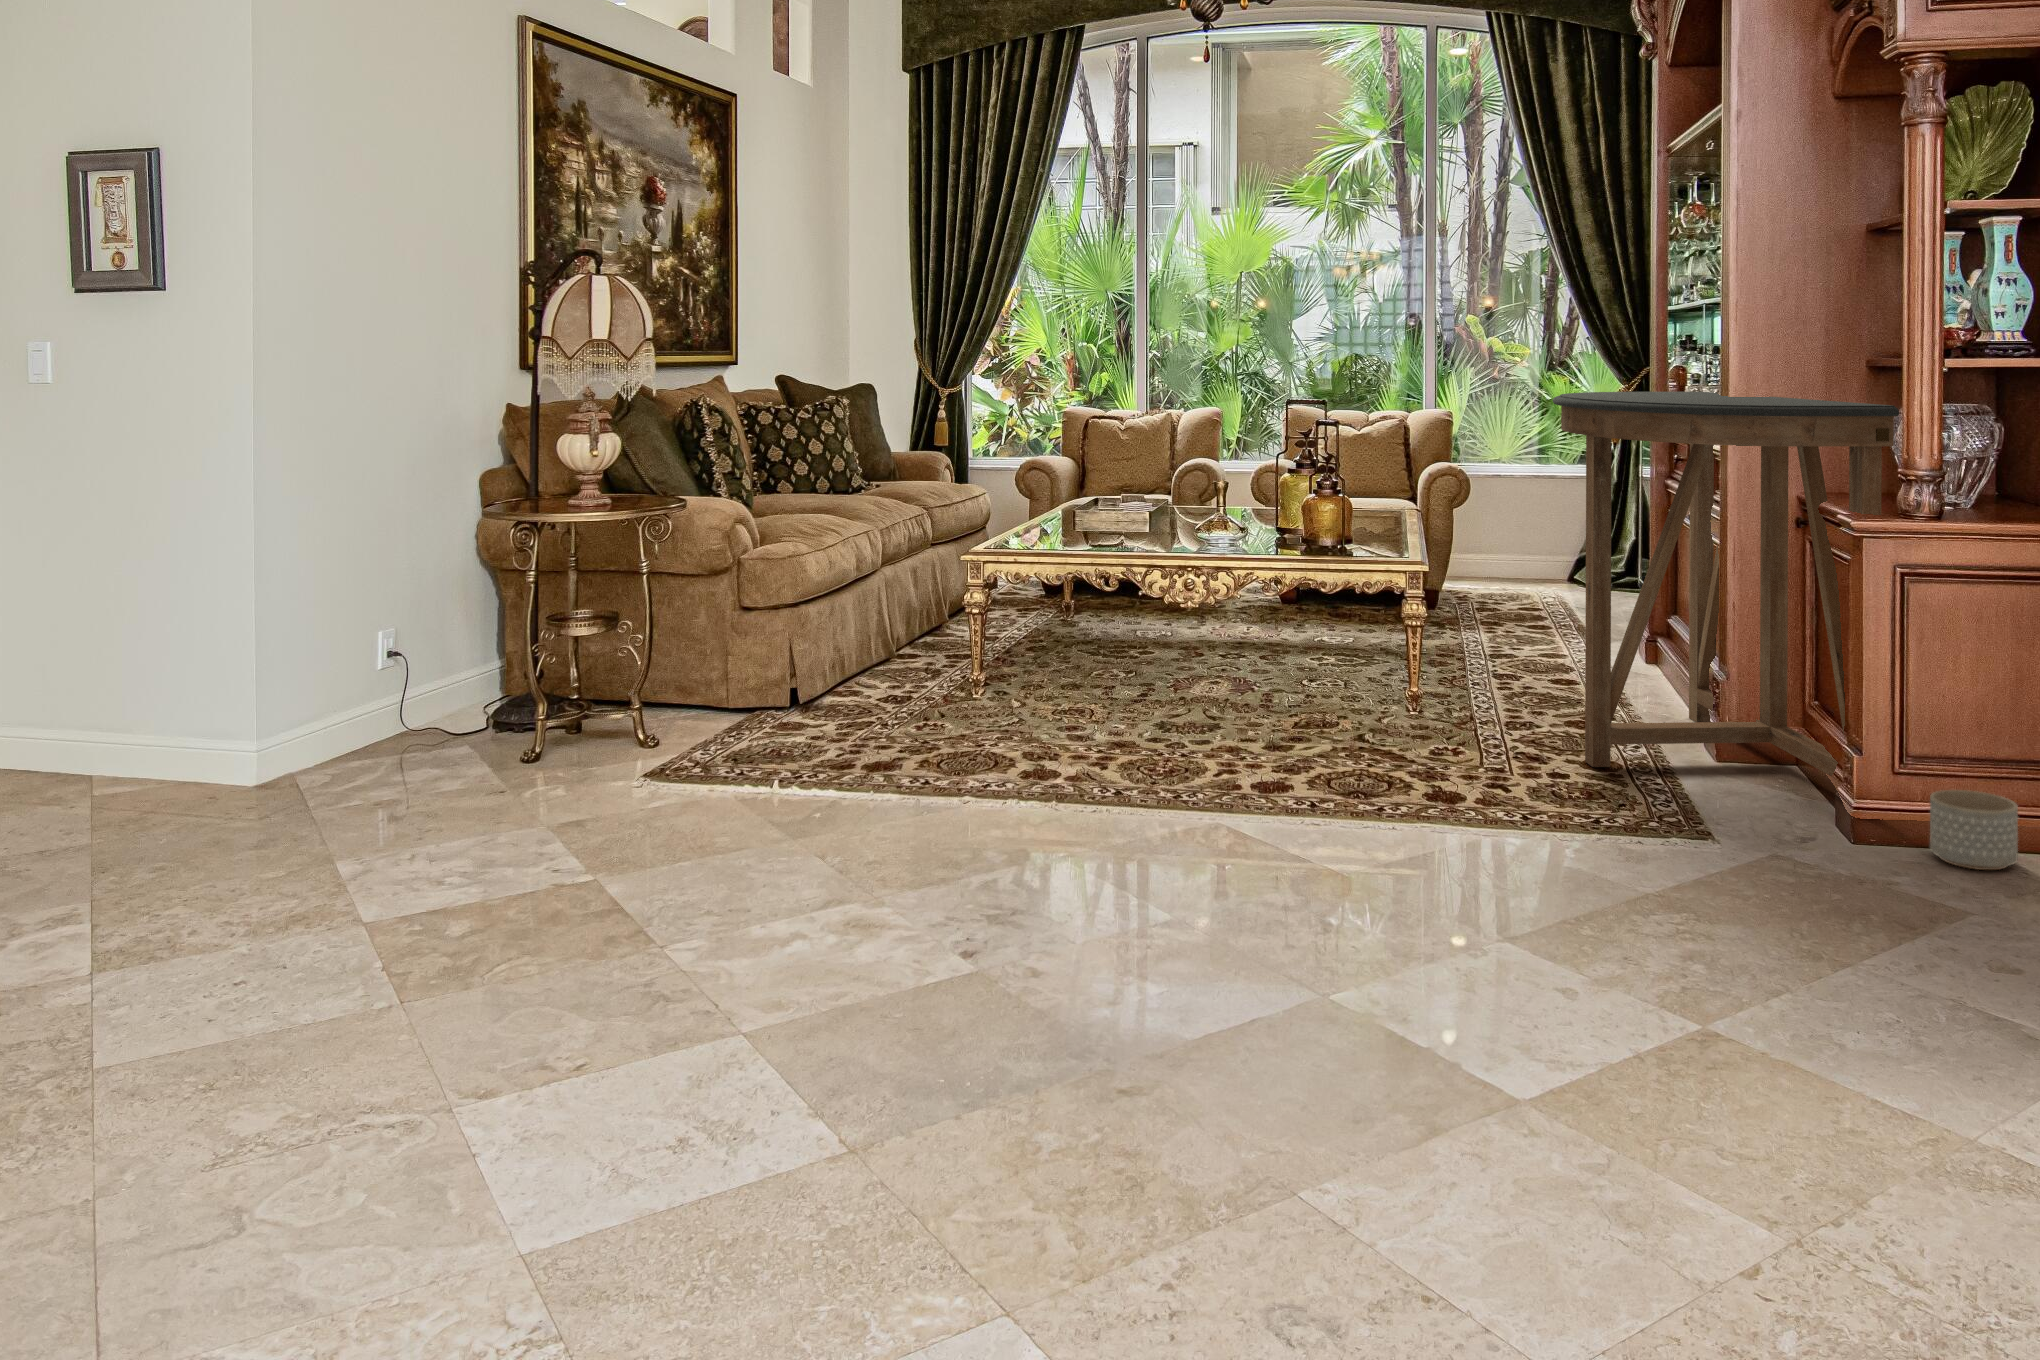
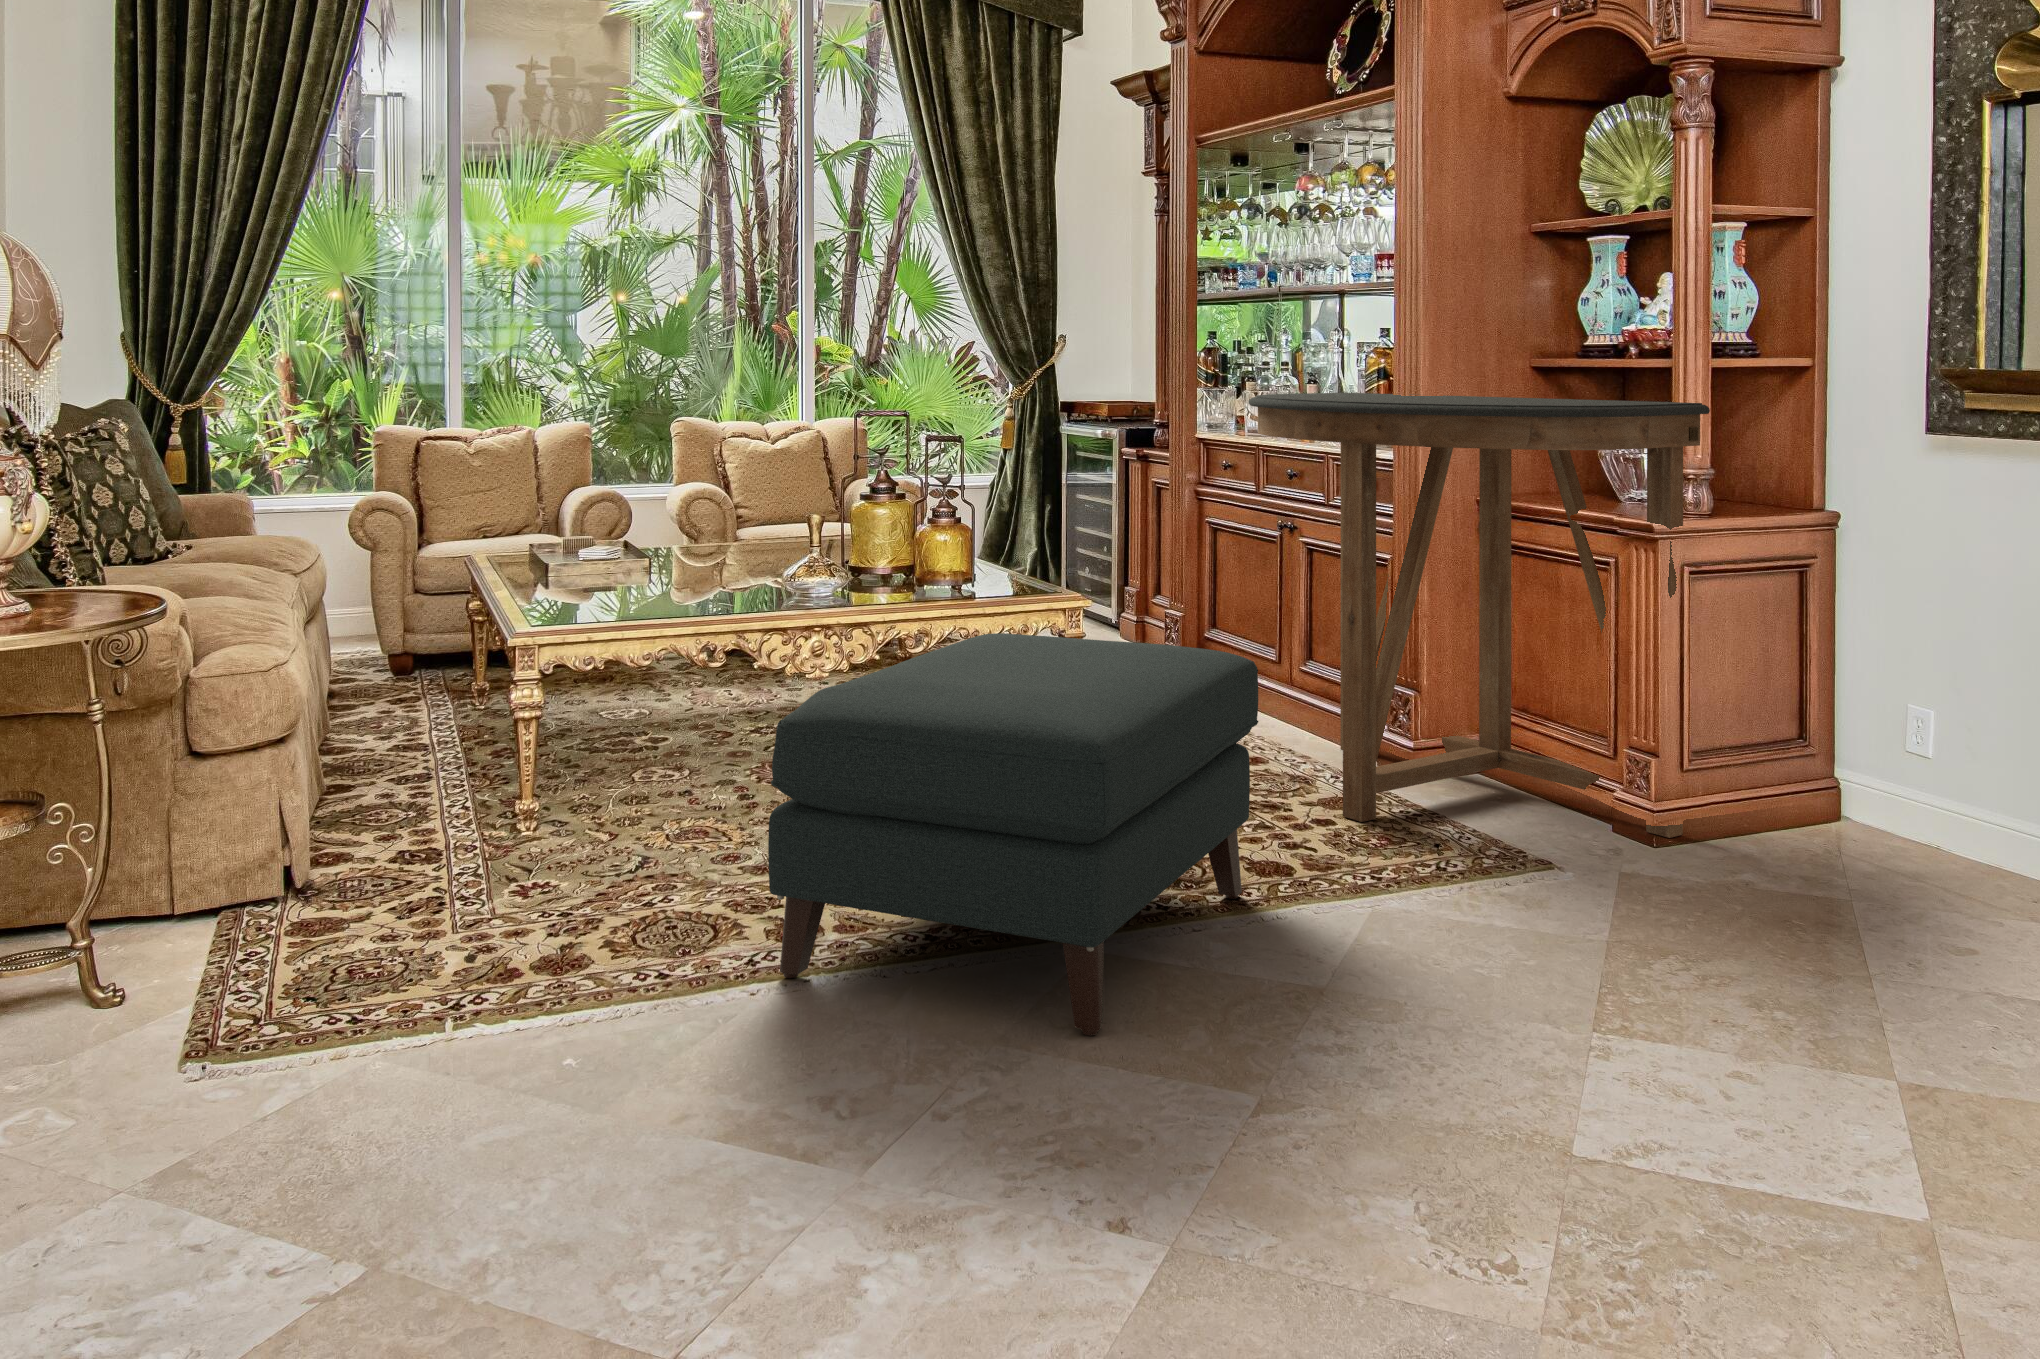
ottoman: none [993,573,1408,849] -> present [768,633,1258,1035]
planter: present [1930,790,2018,870] -> none [1786,797,1875,878]

